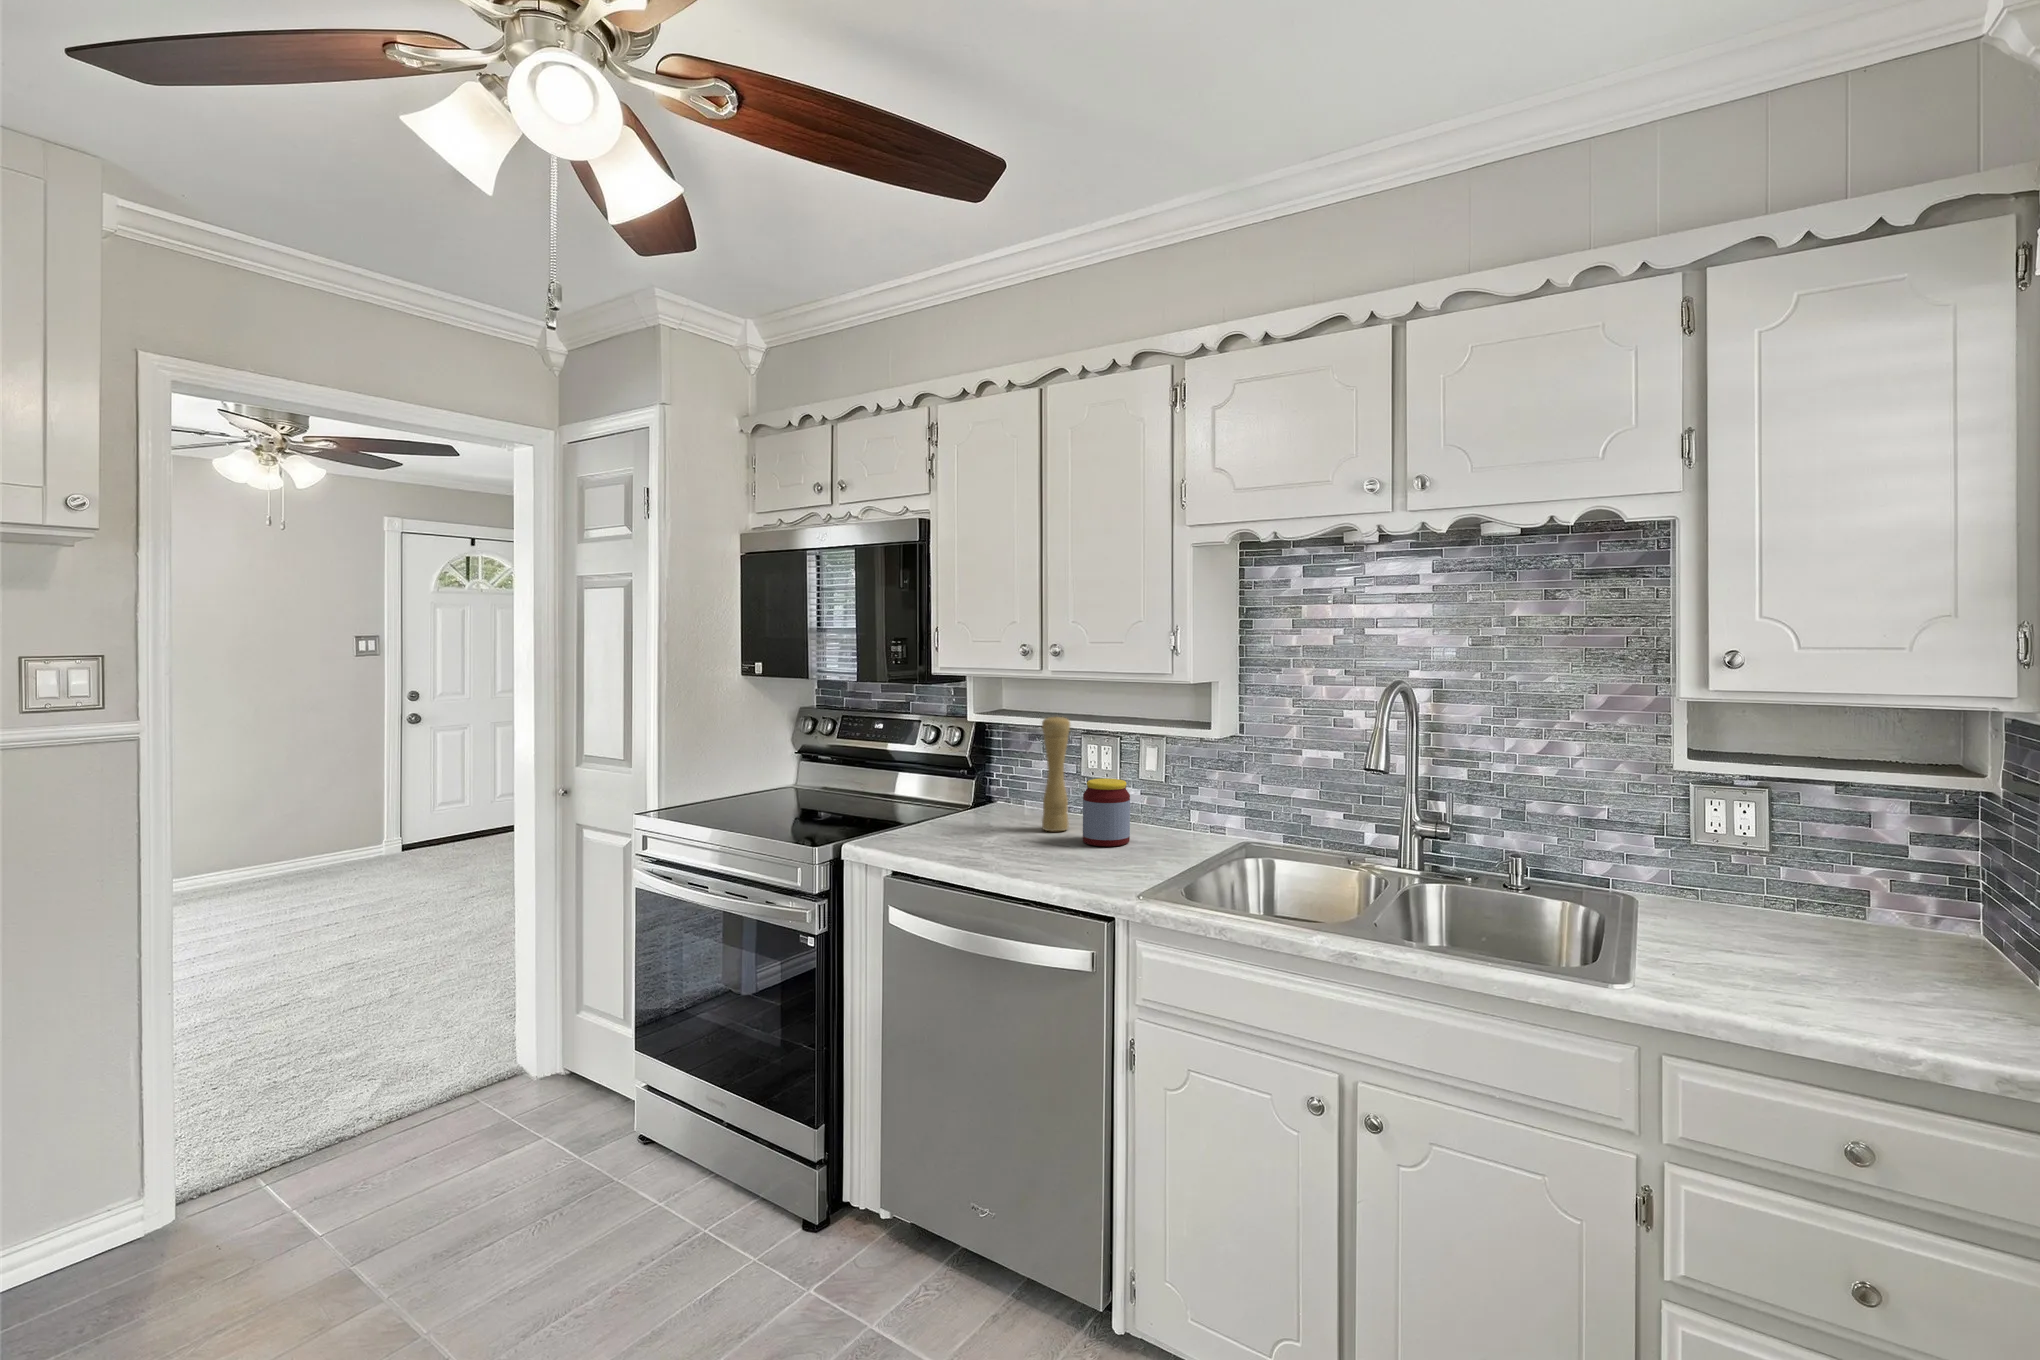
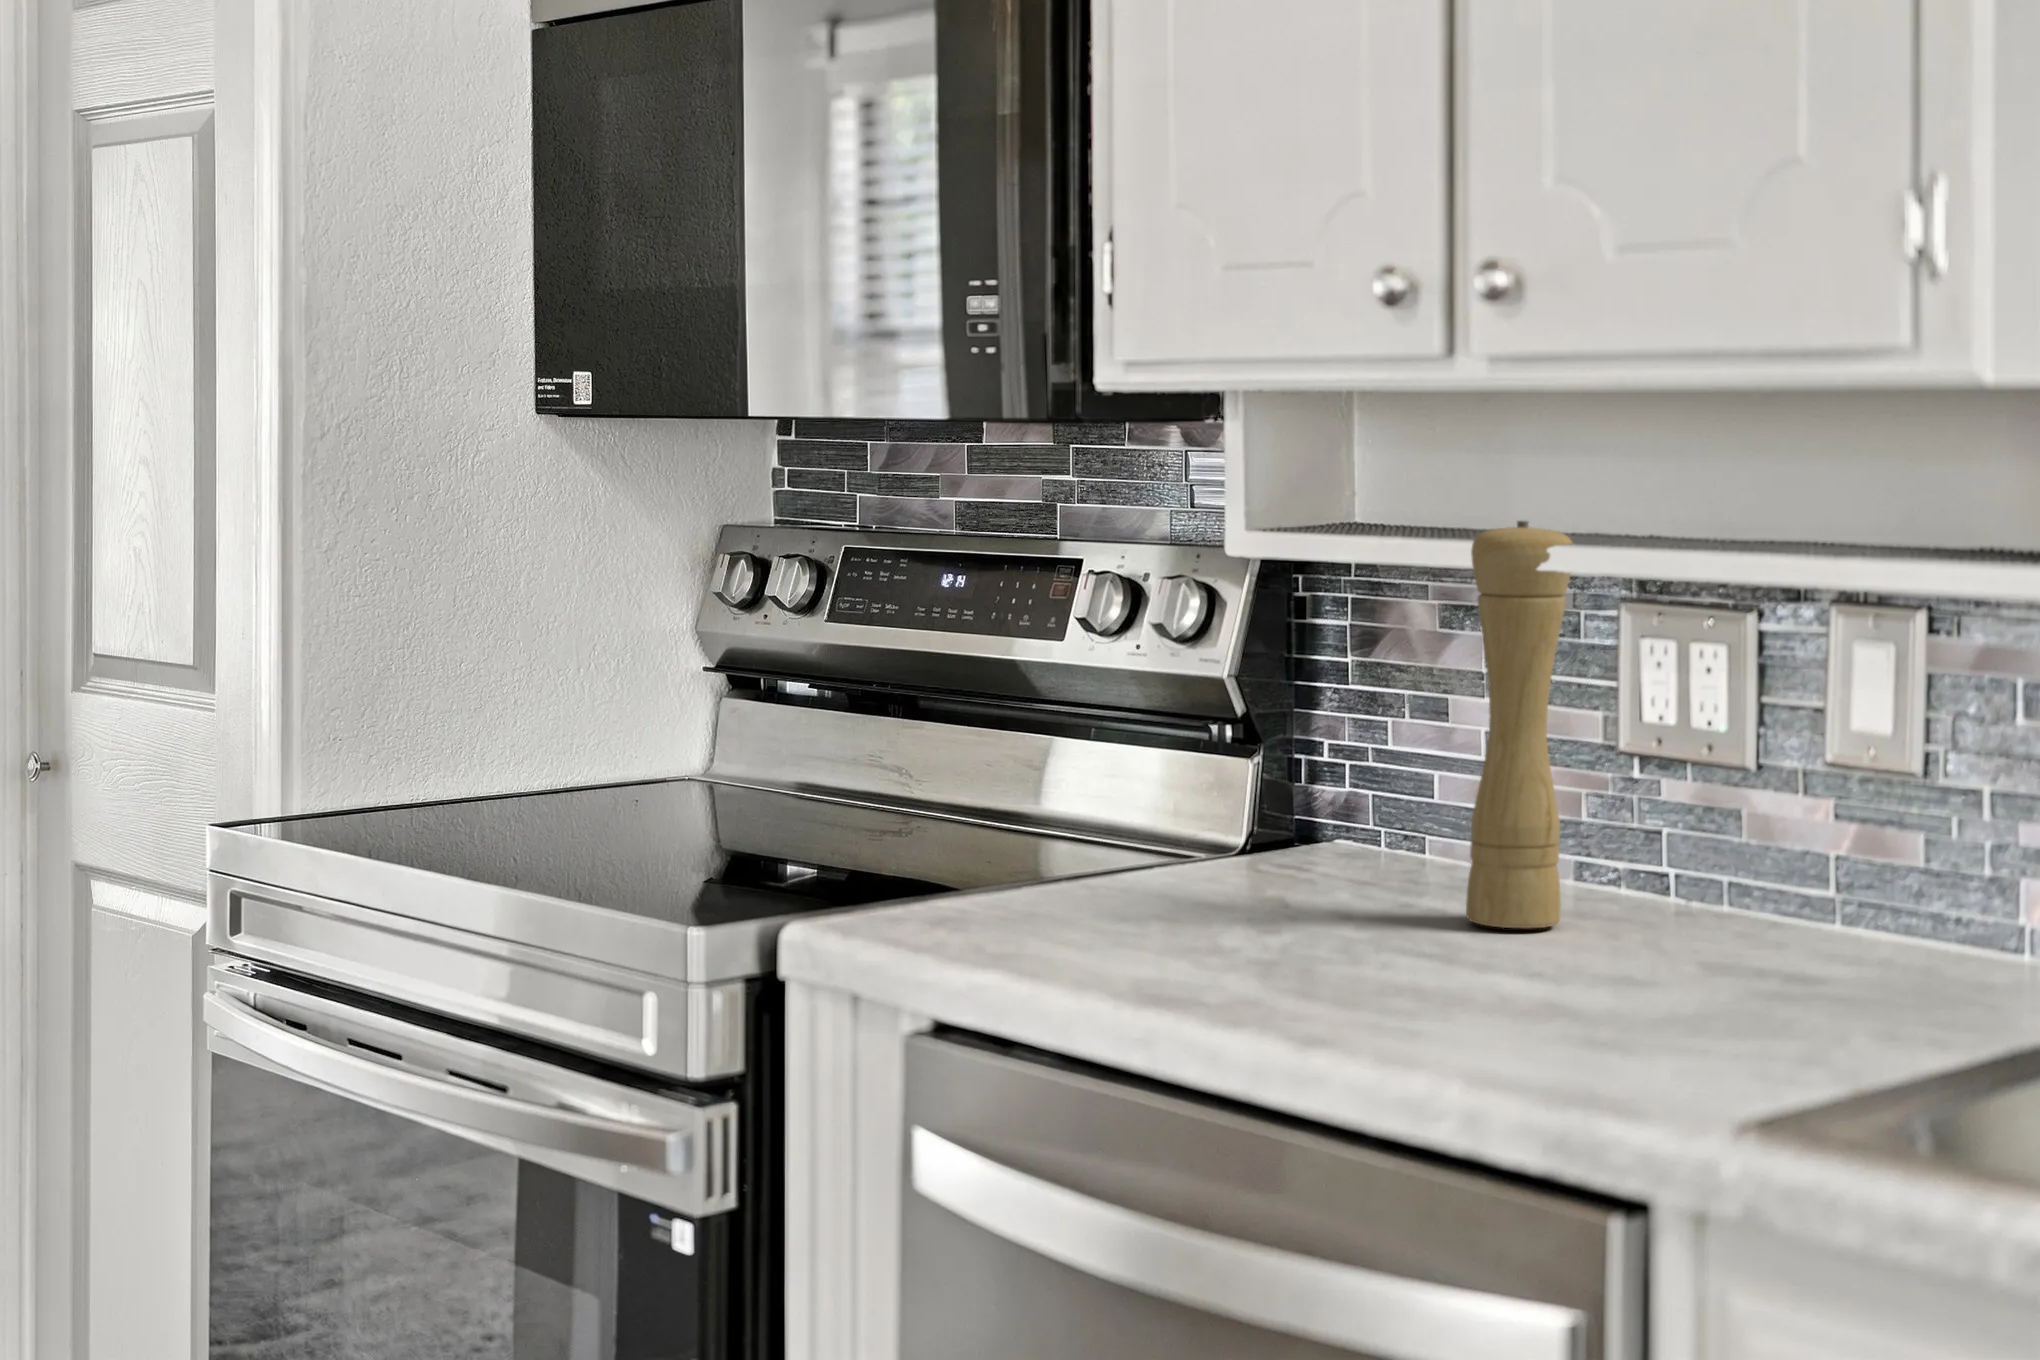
jar: present [1083,779,1130,846] -> none [1604,743,1783,980]

